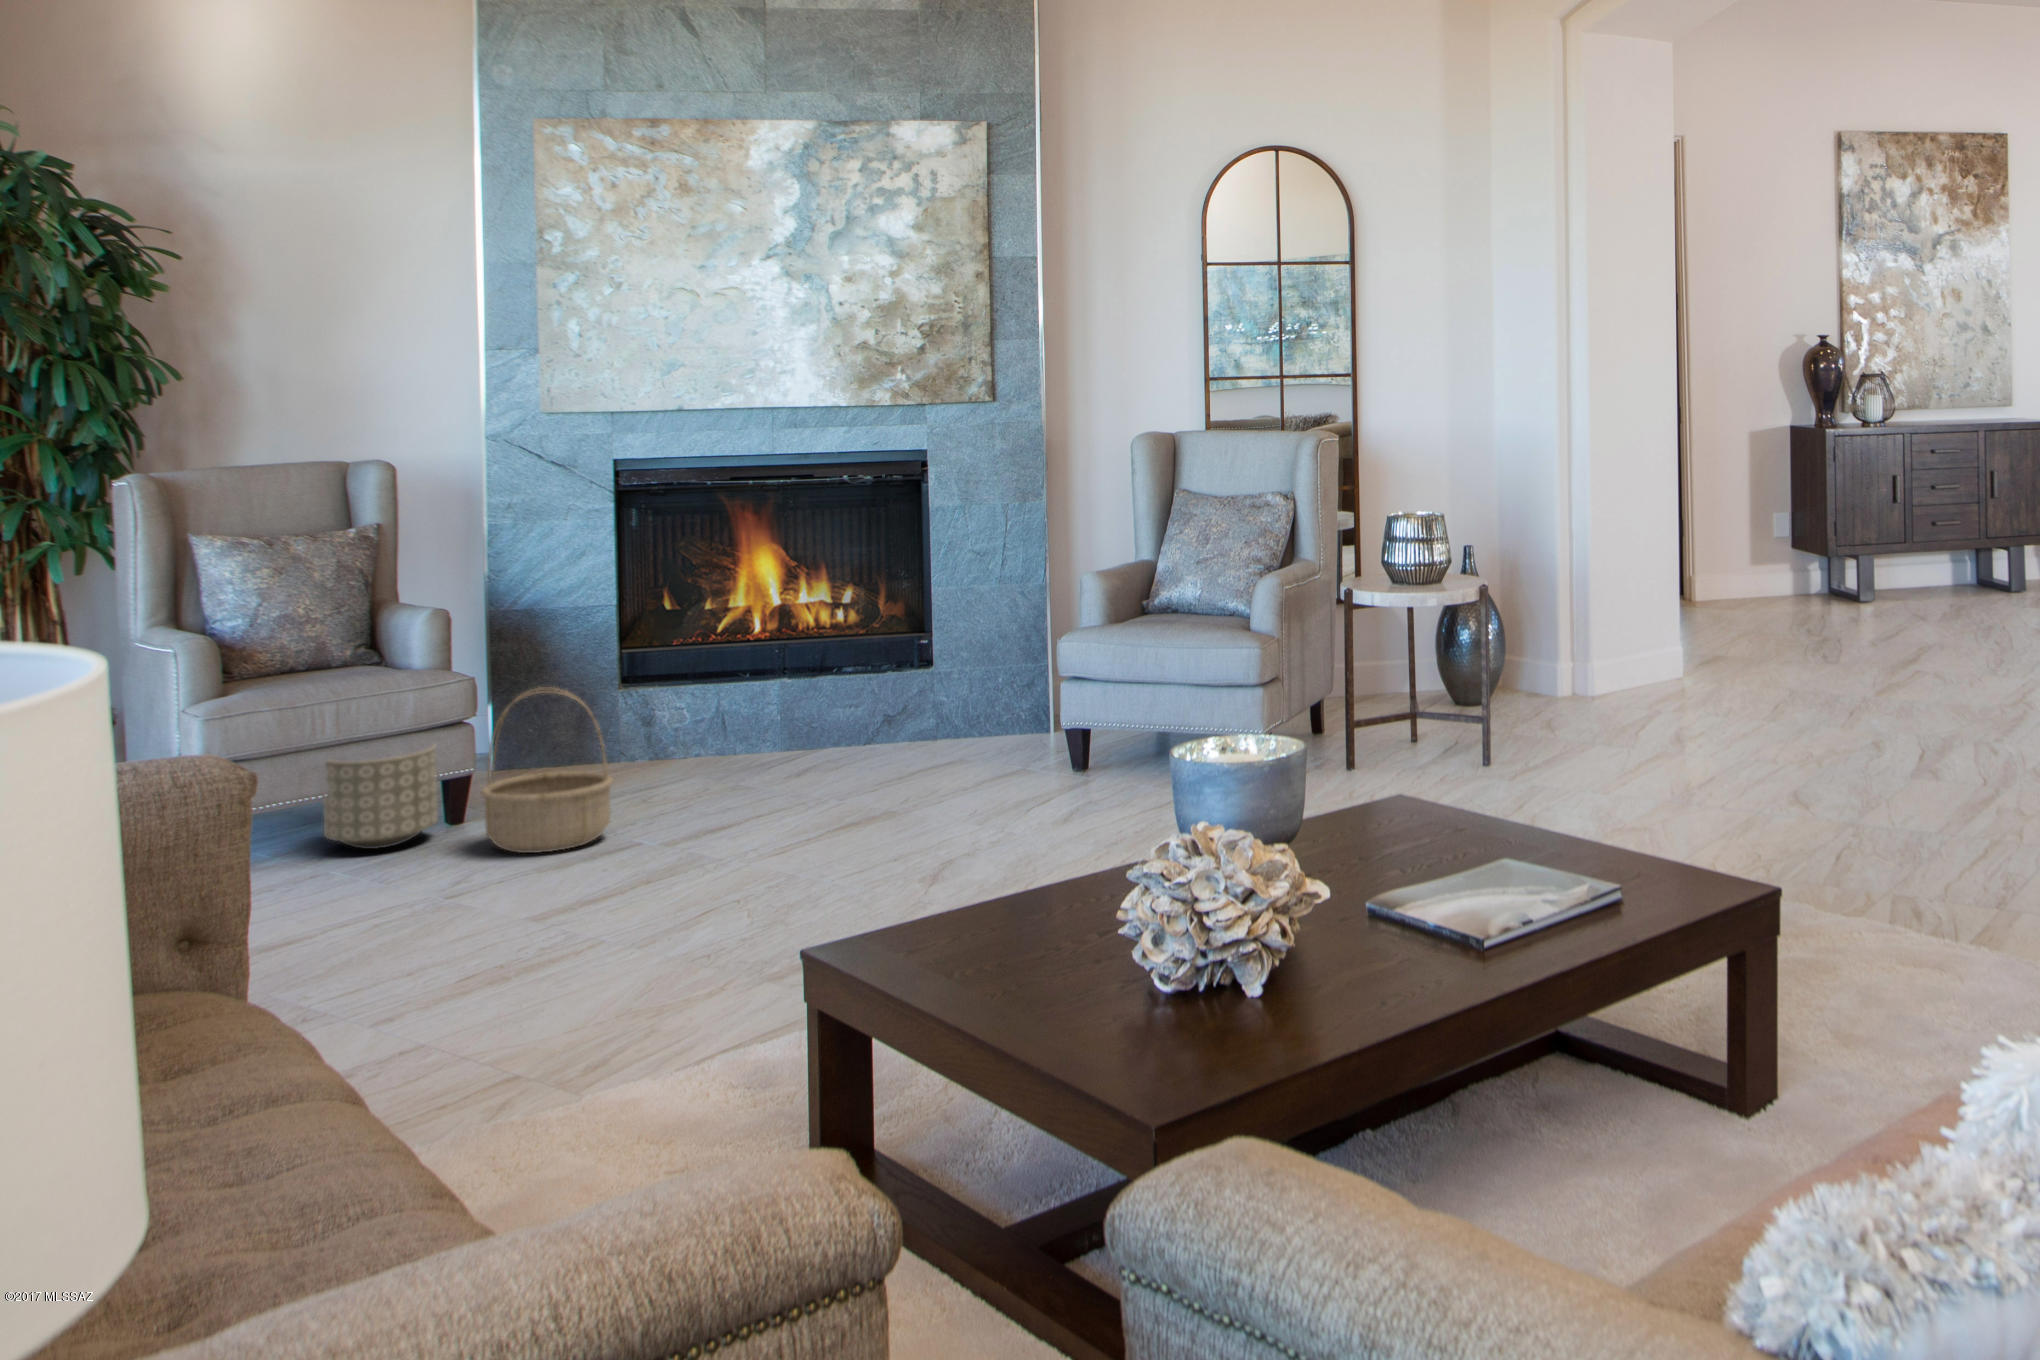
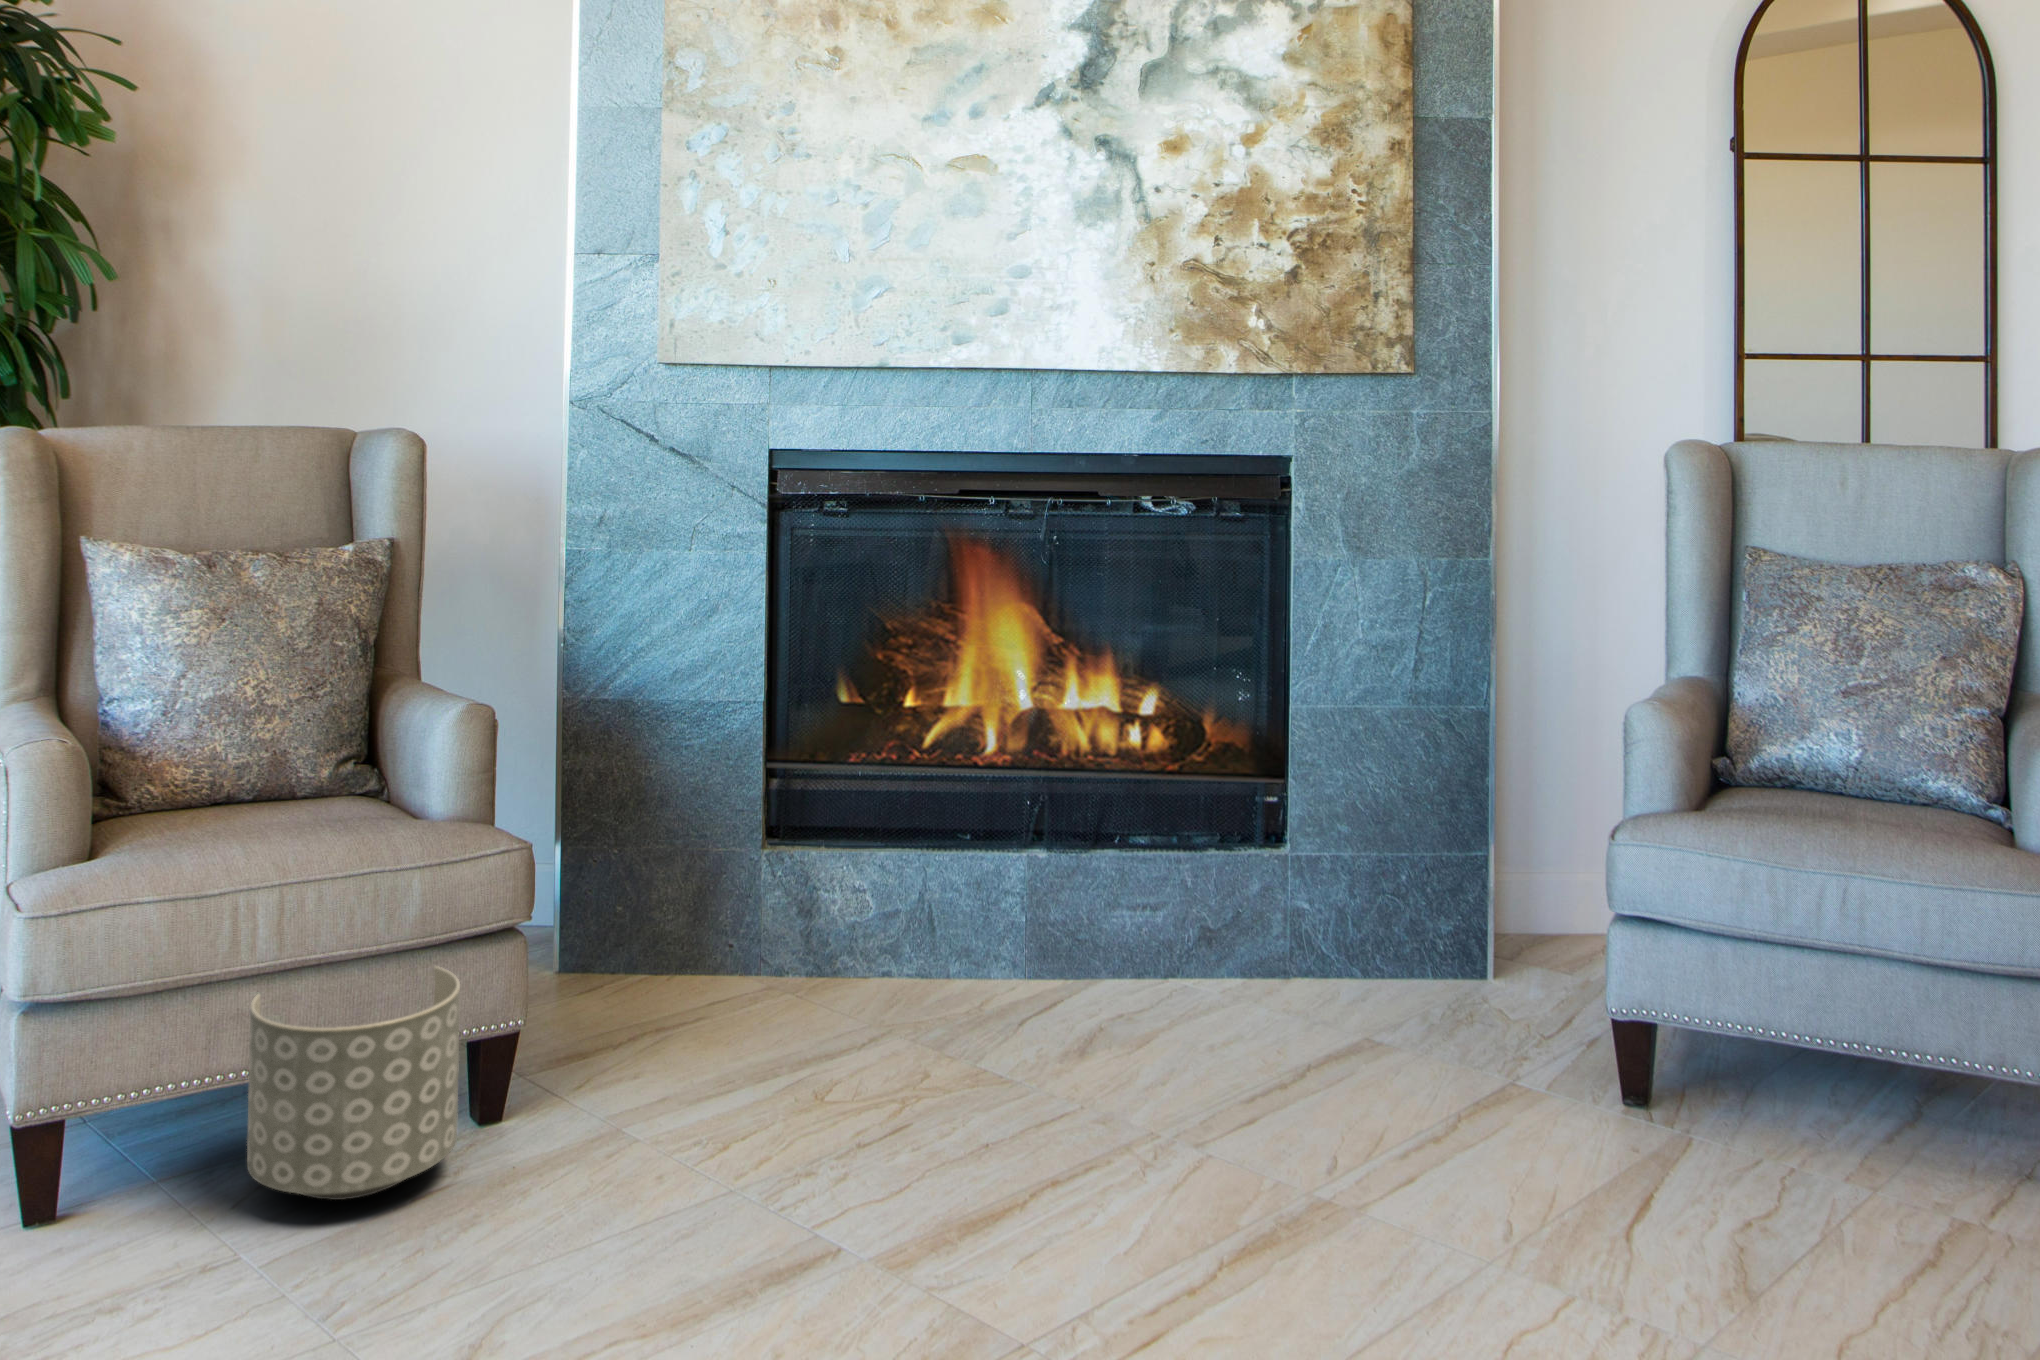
basket: present [481,687,613,853] -> none [532,900,789,1271]

